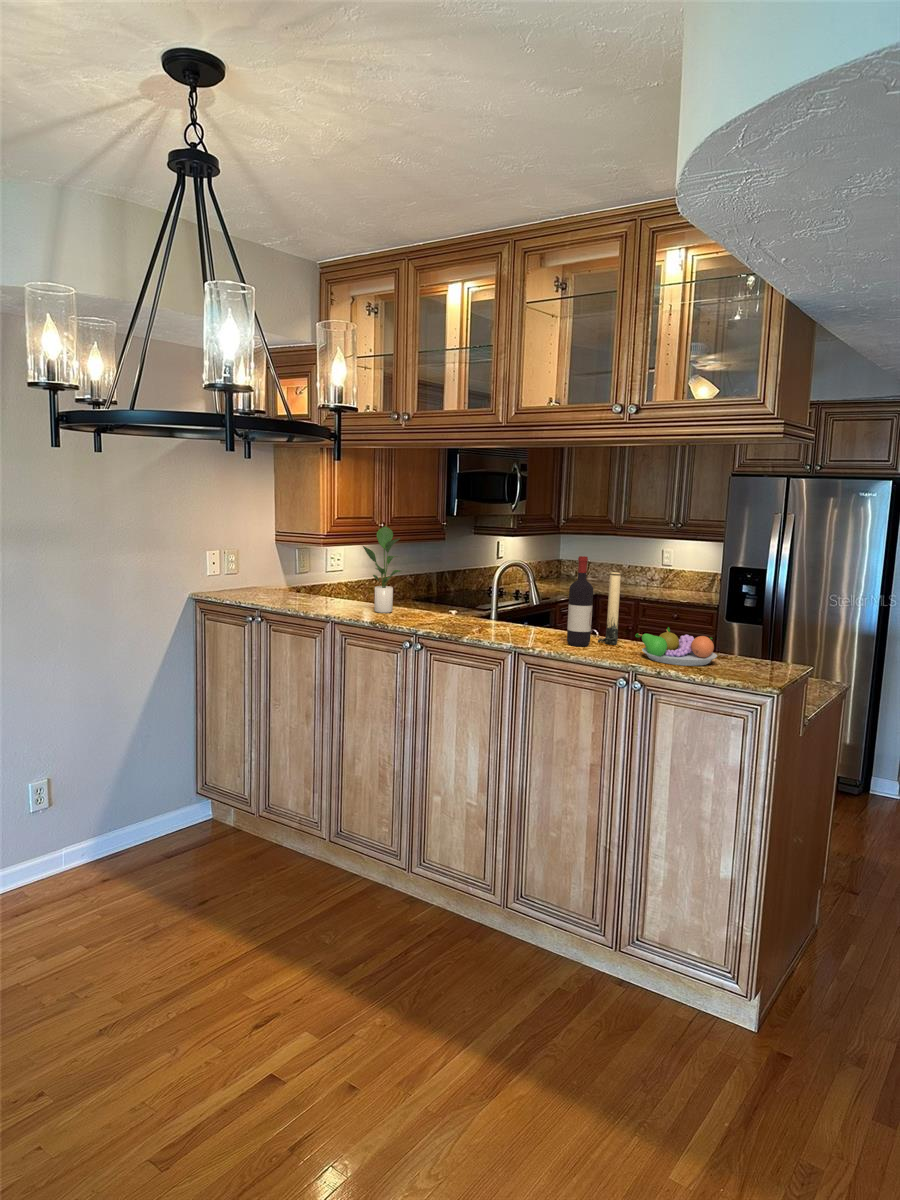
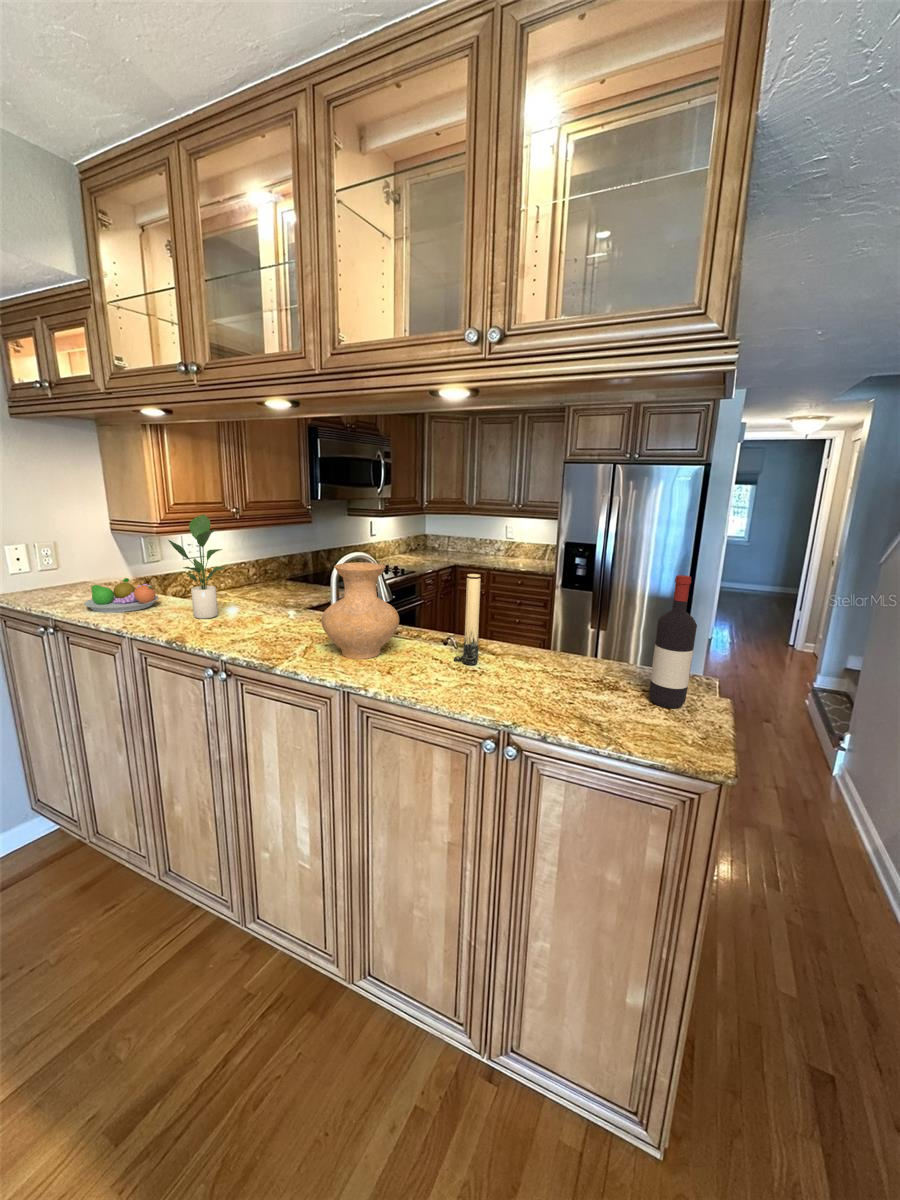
wine bottle: present [567,556,593,647] -> present [649,575,697,708]
vase: none [494,564,555,637] -> present [321,563,399,659]
fruit bowl: present [635,627,717,666] -> present [84,578,159,613]

